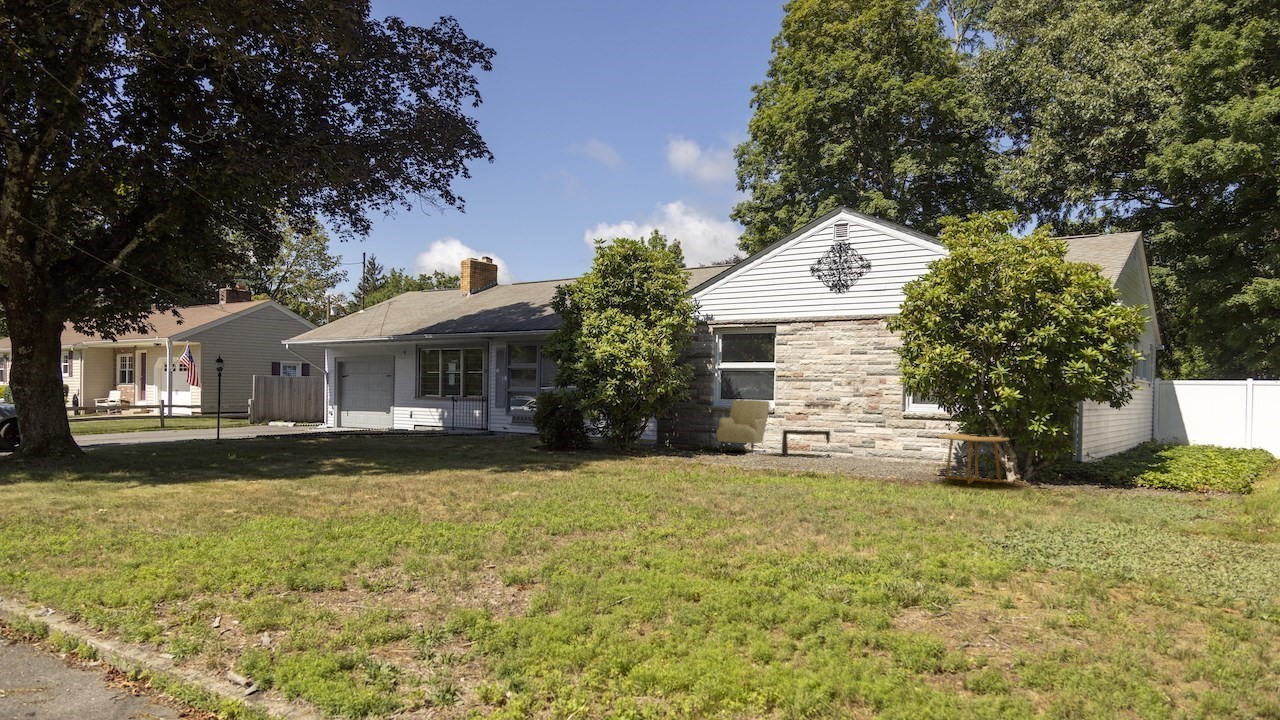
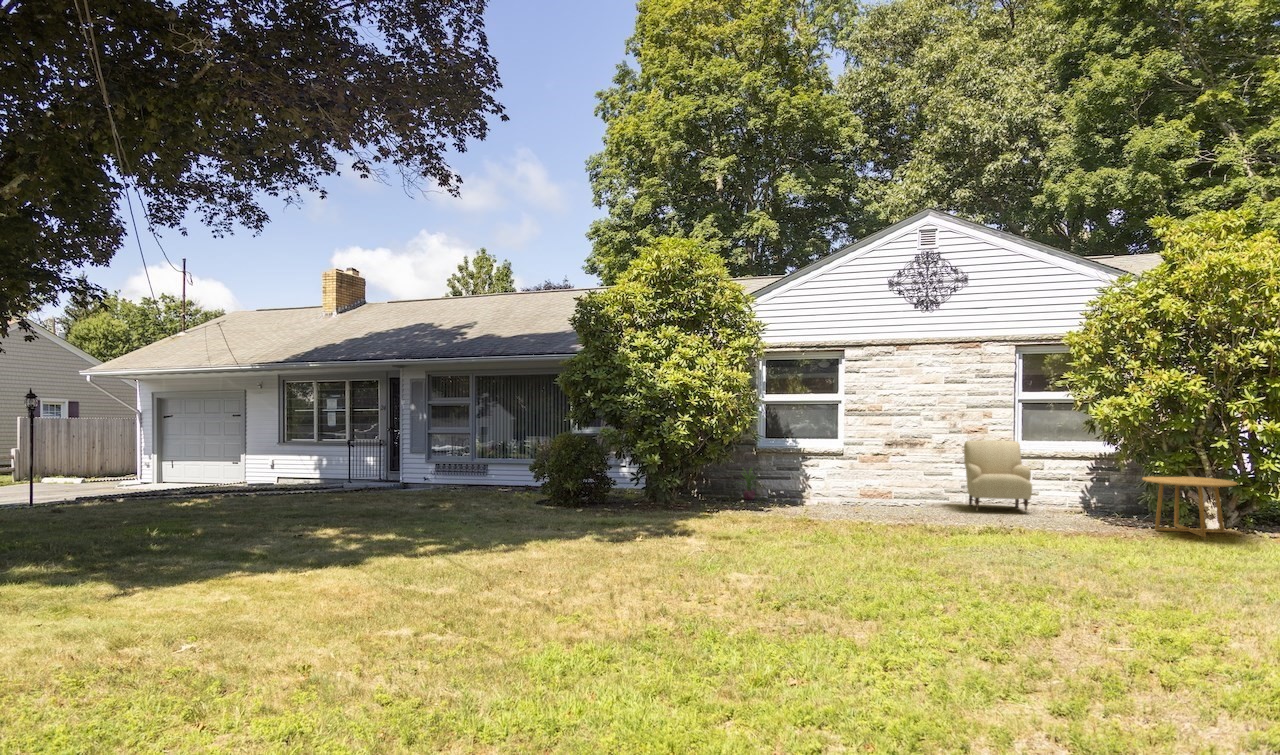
chair: present [717,400,770,453] -> present [964,440,1032,513]
decorative plant: none [686,421,714,448] -> present [743,468,755,500]
bench: present [782,430,830,457] -> none [869,472,932,507]

